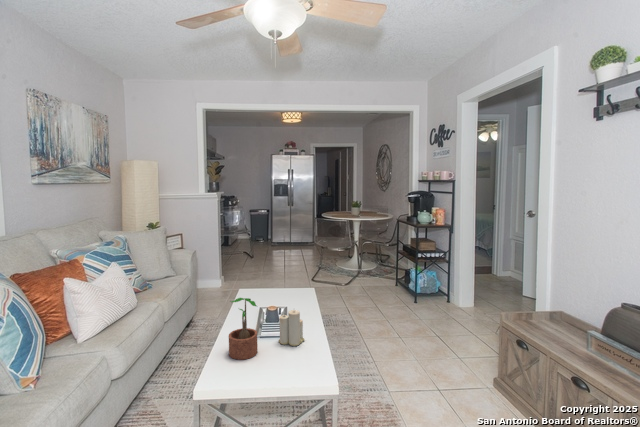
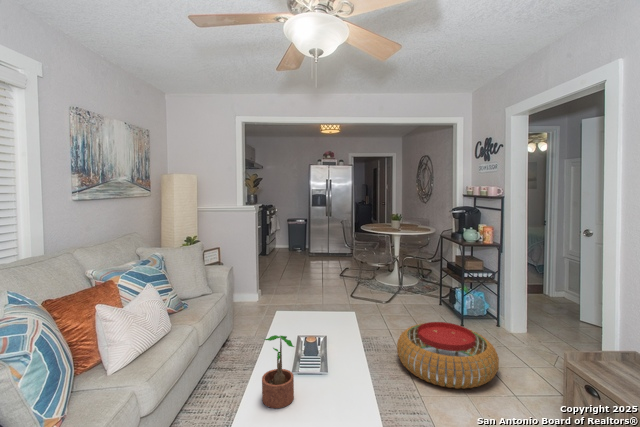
pouf: none [355,297,444,352] -> present [397,322,499,389]
candle: present [278,310,305,346] -> none [317,348,347,392]

